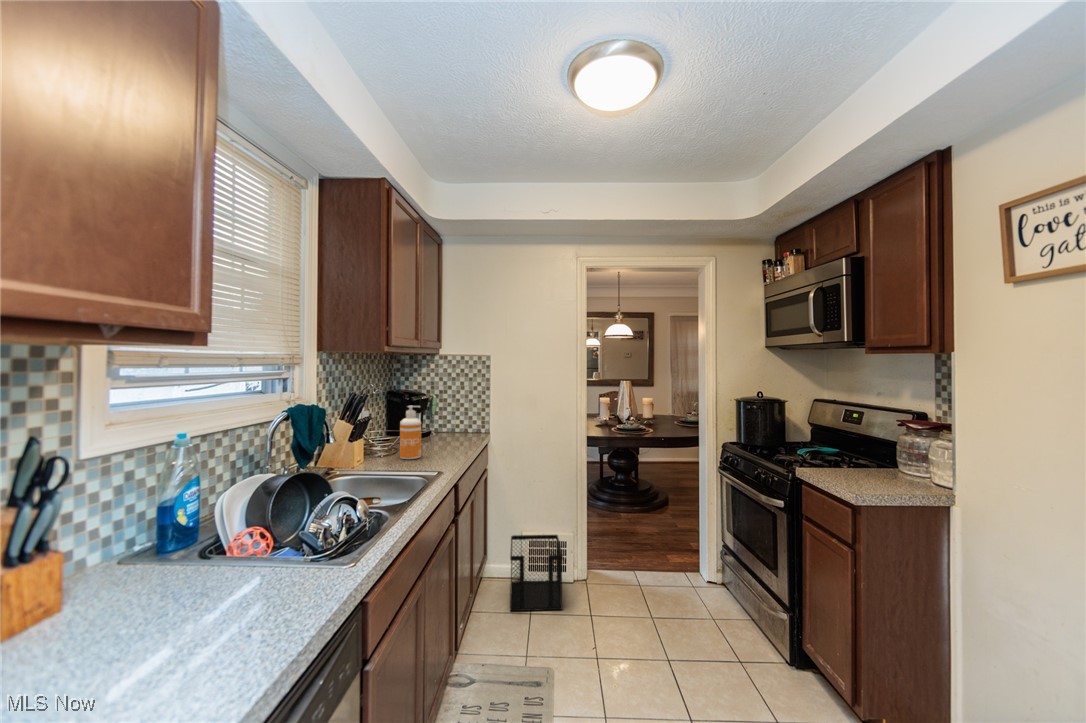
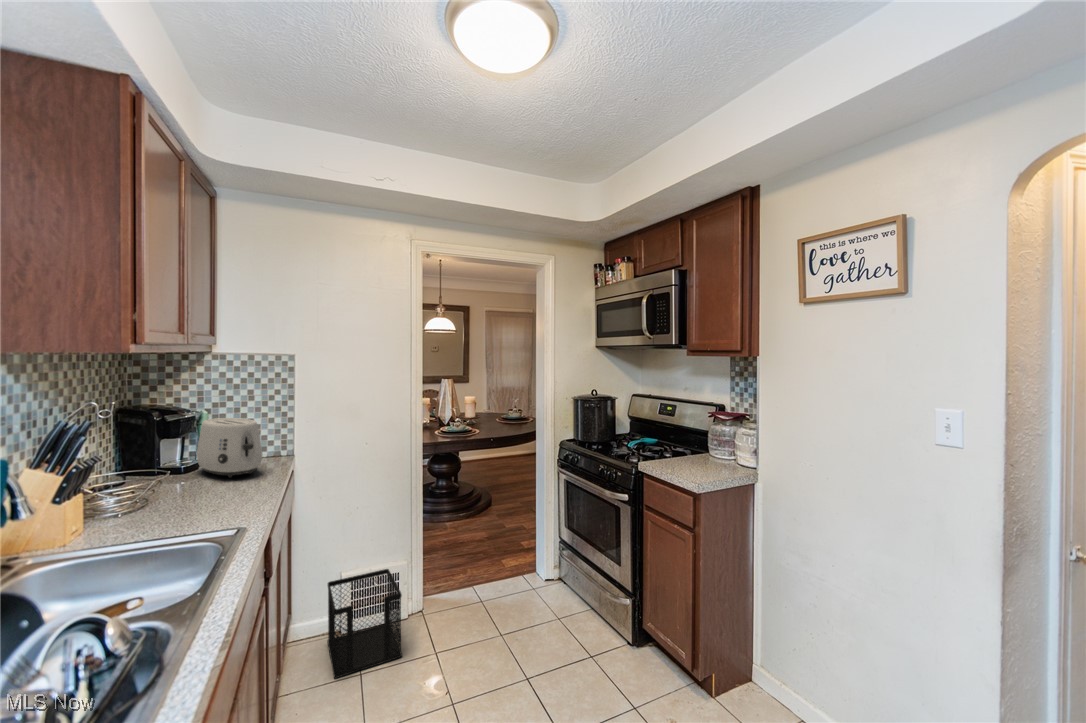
toaster: none [428,401,466,443] -> present [197,418,262,478]
soap dispenser: present [400,406,421,459] -> none [162,431,201,512]

